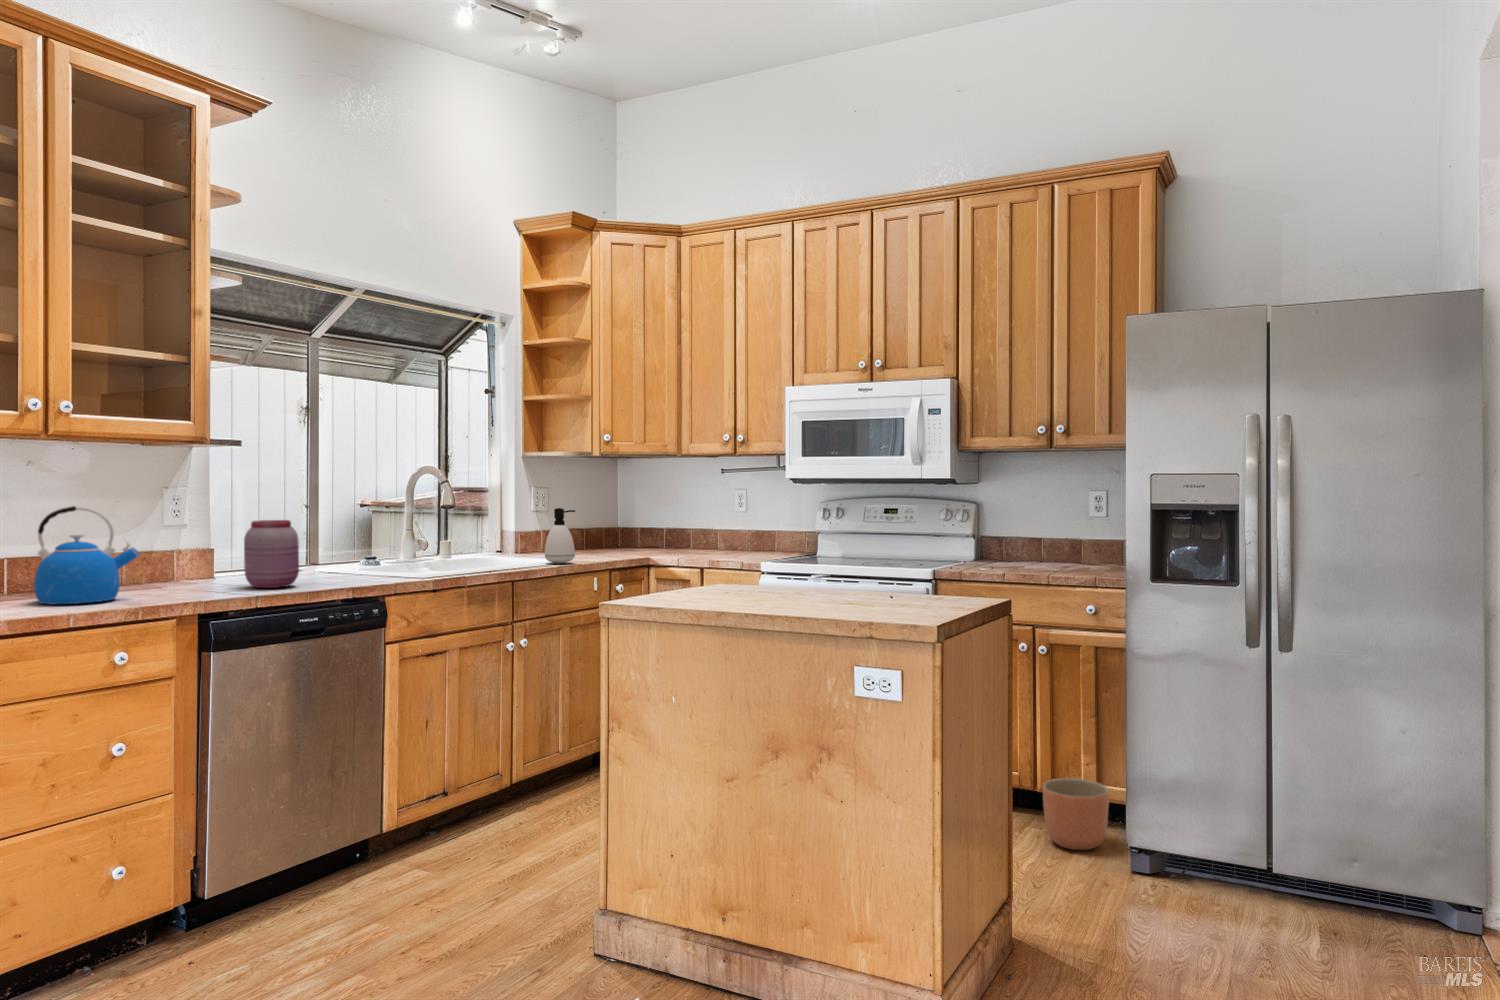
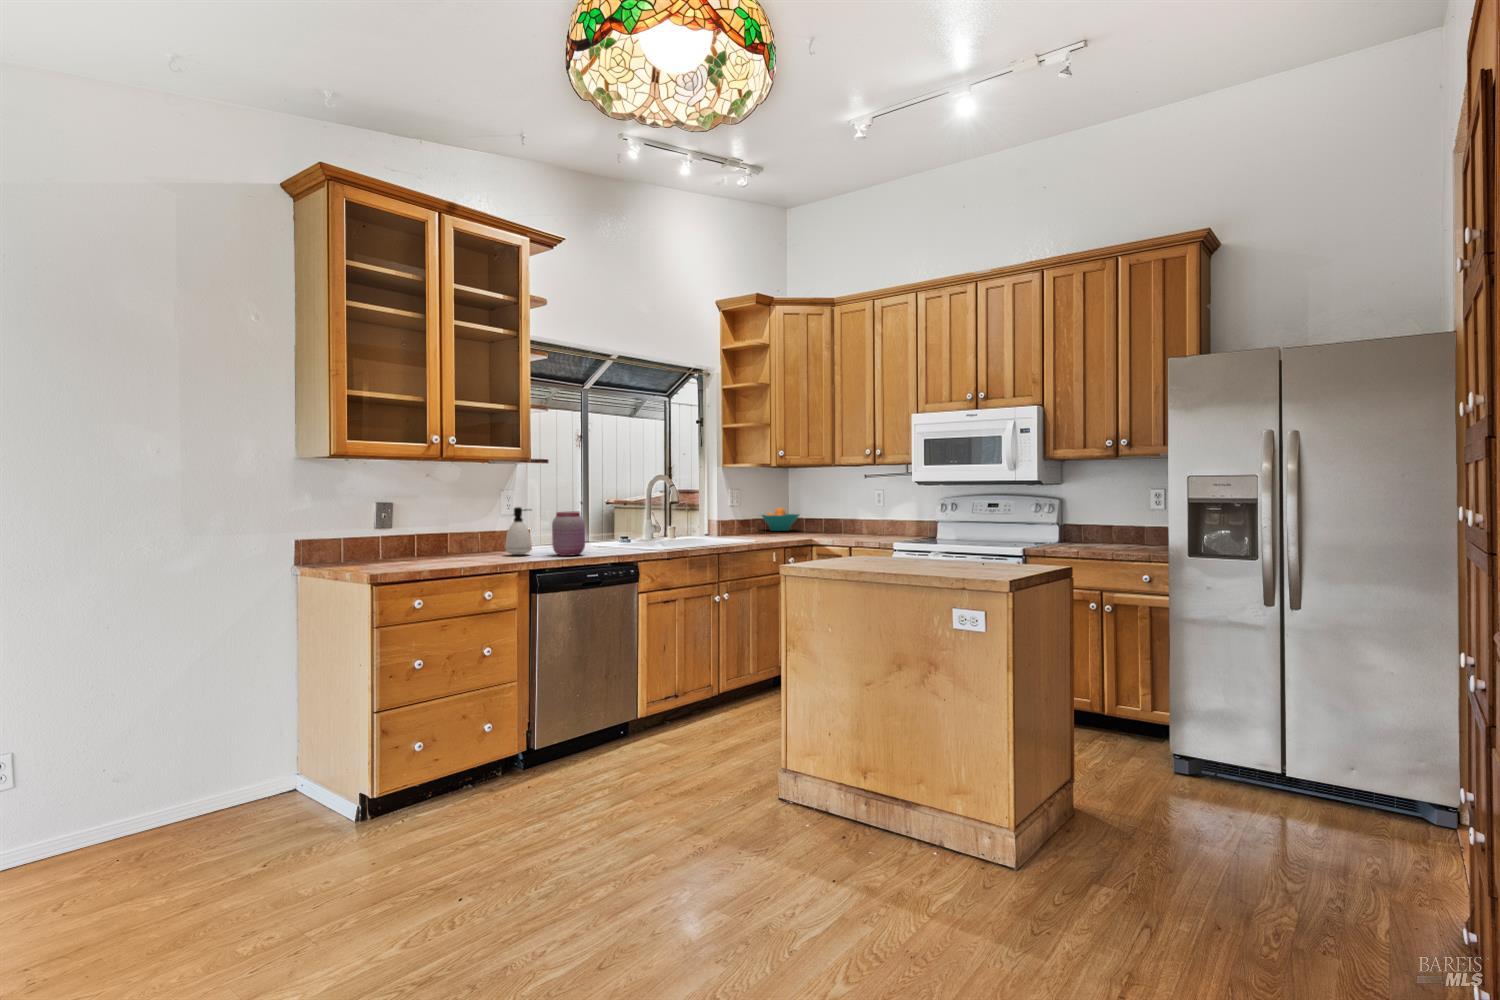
kettle: present [34,506,139,604] -> none [437,502,494,563]
soap dispenser: present [545,508,575,563] -> present [505,507,532,555]
fruit bowl: none [576,513,632,545] -> present [762,507,799,531]
planter: present [1043,778,1109,850] -> none [1106,705,1158,757]

